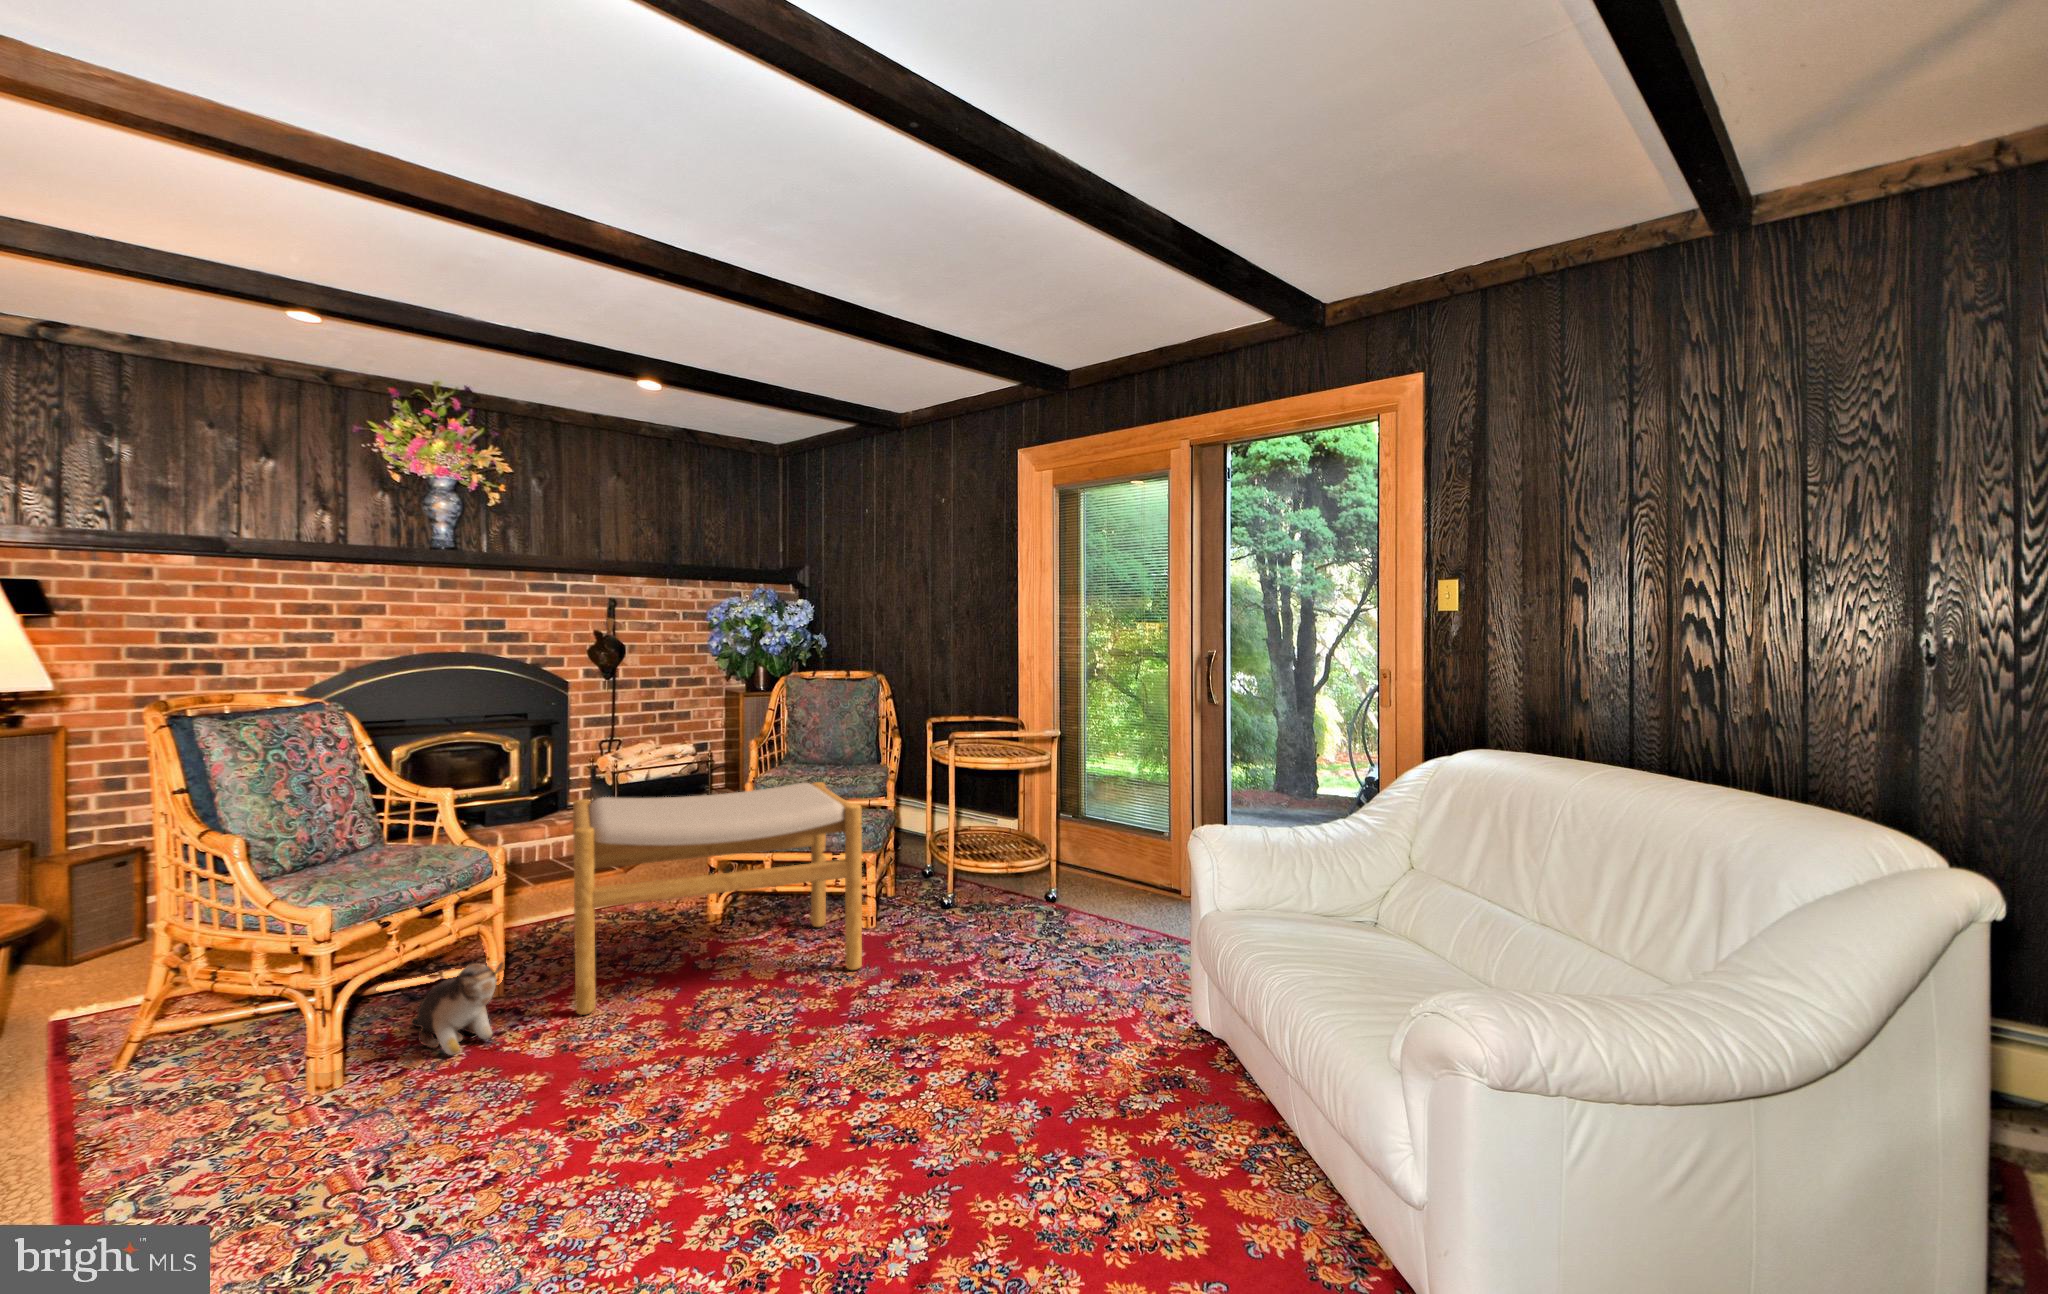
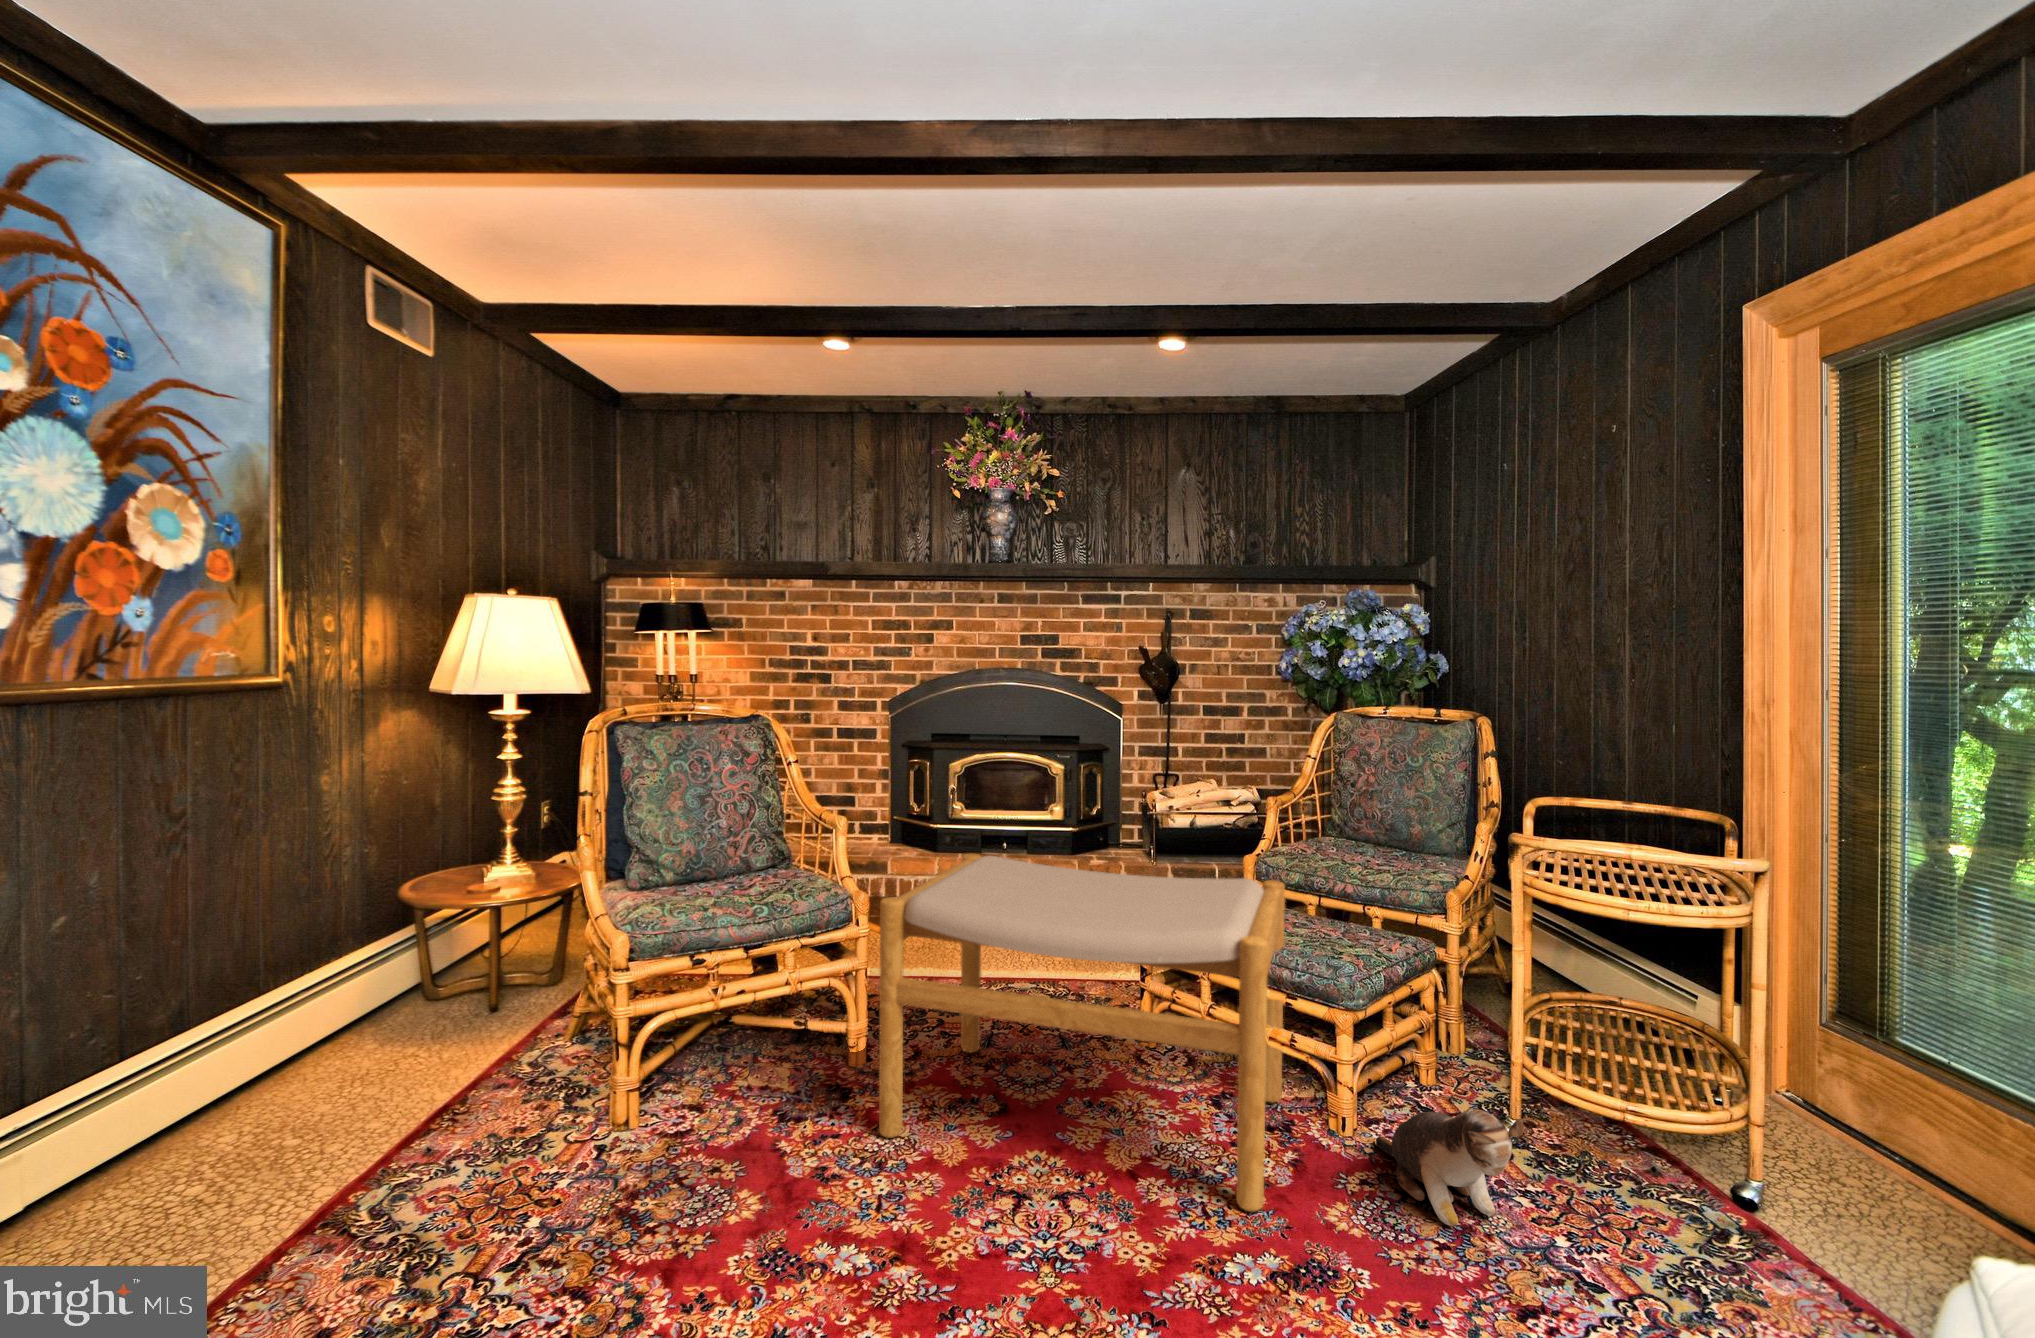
plush toy: present [411,962,503,1055] -> present [1376,1108,1524,1226]

